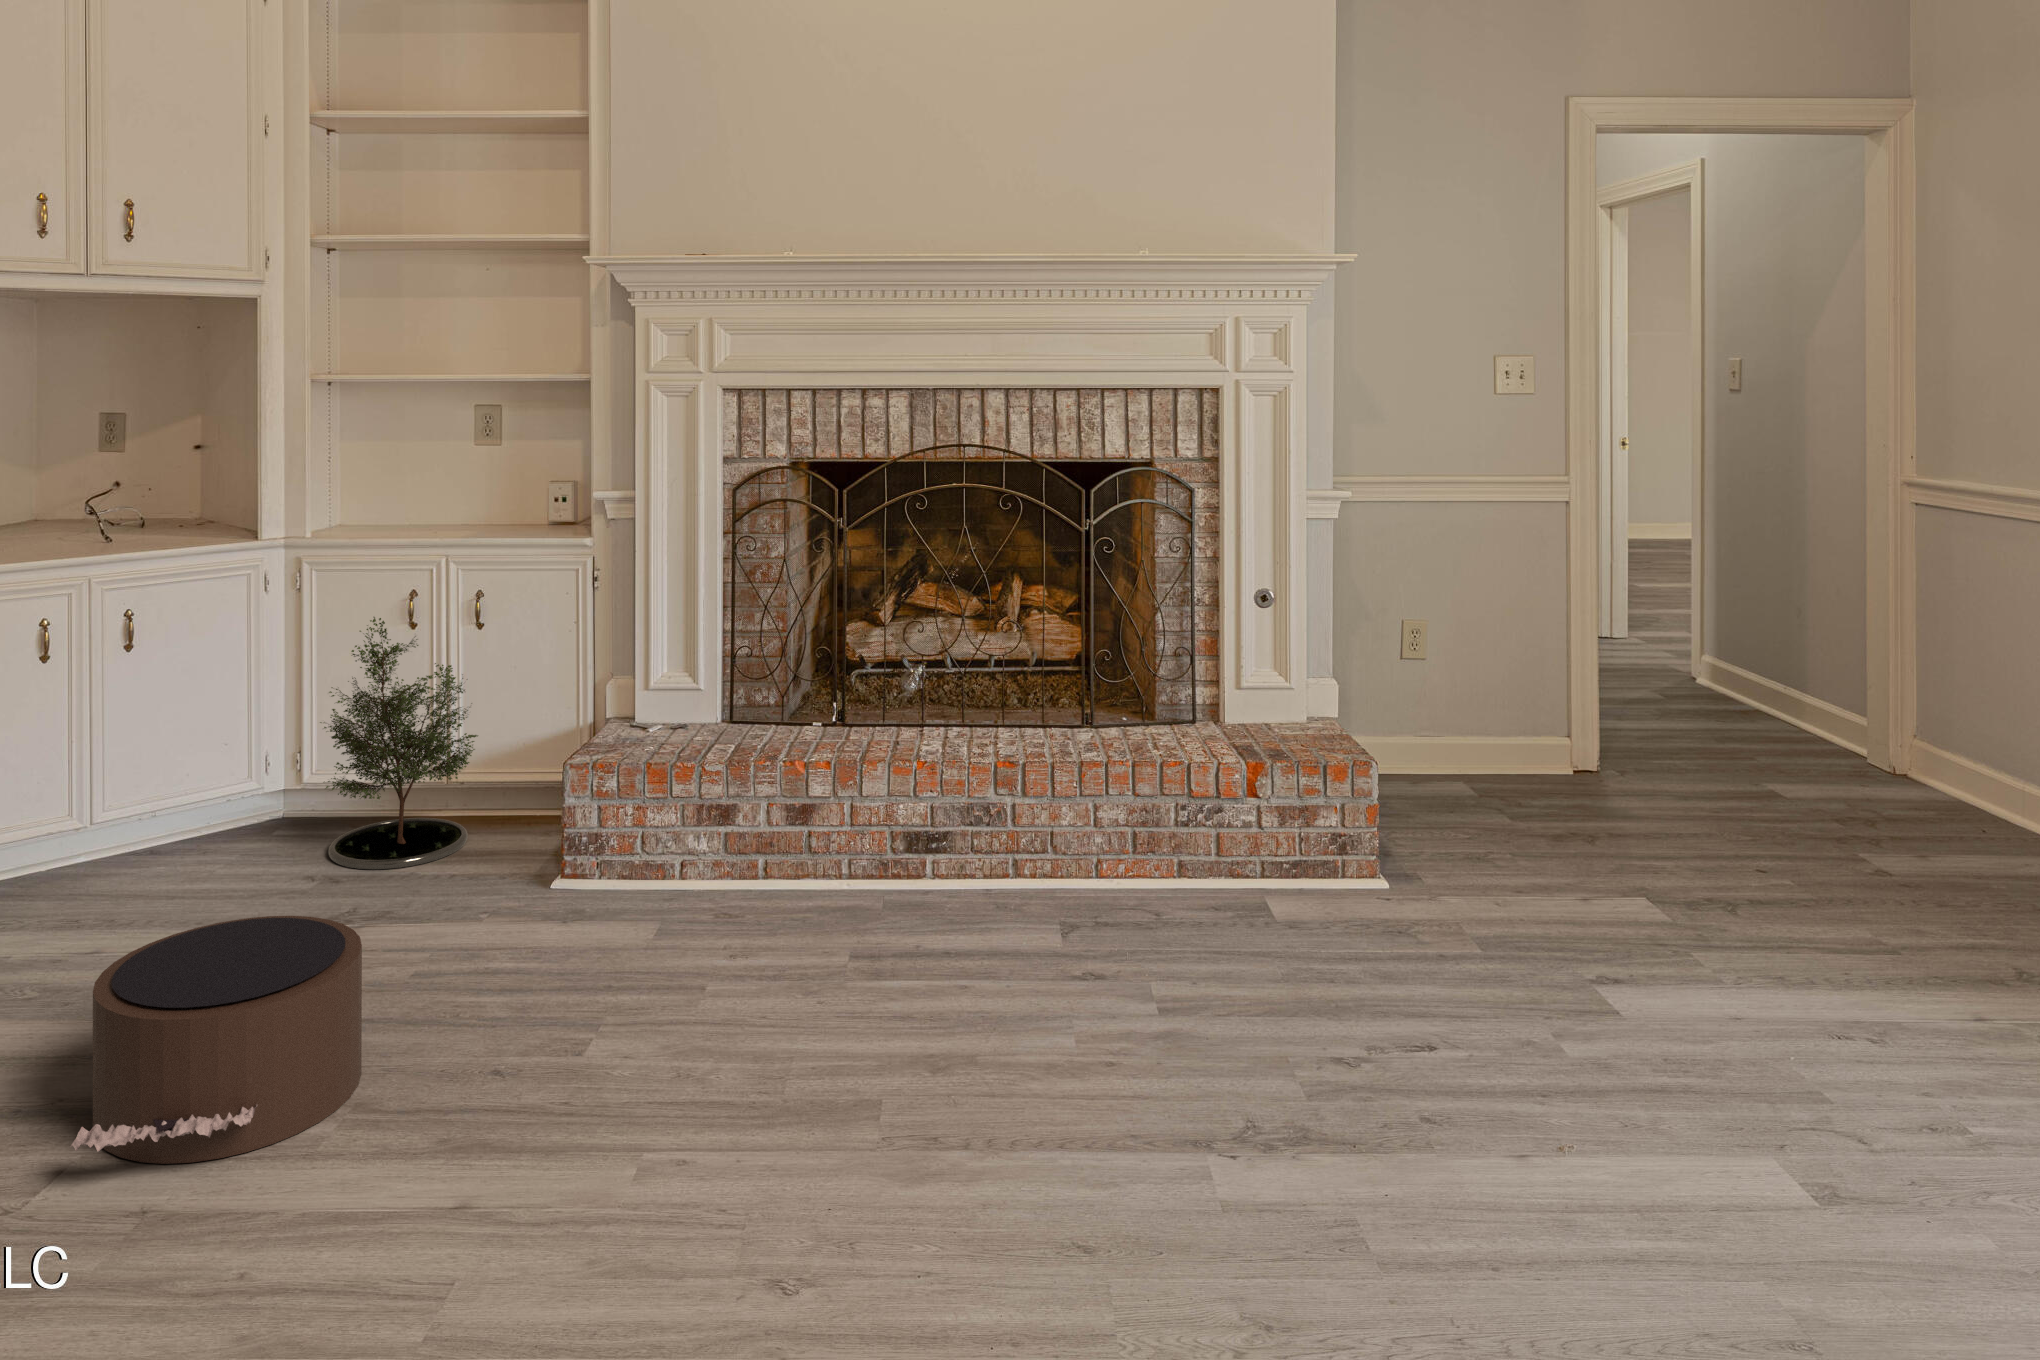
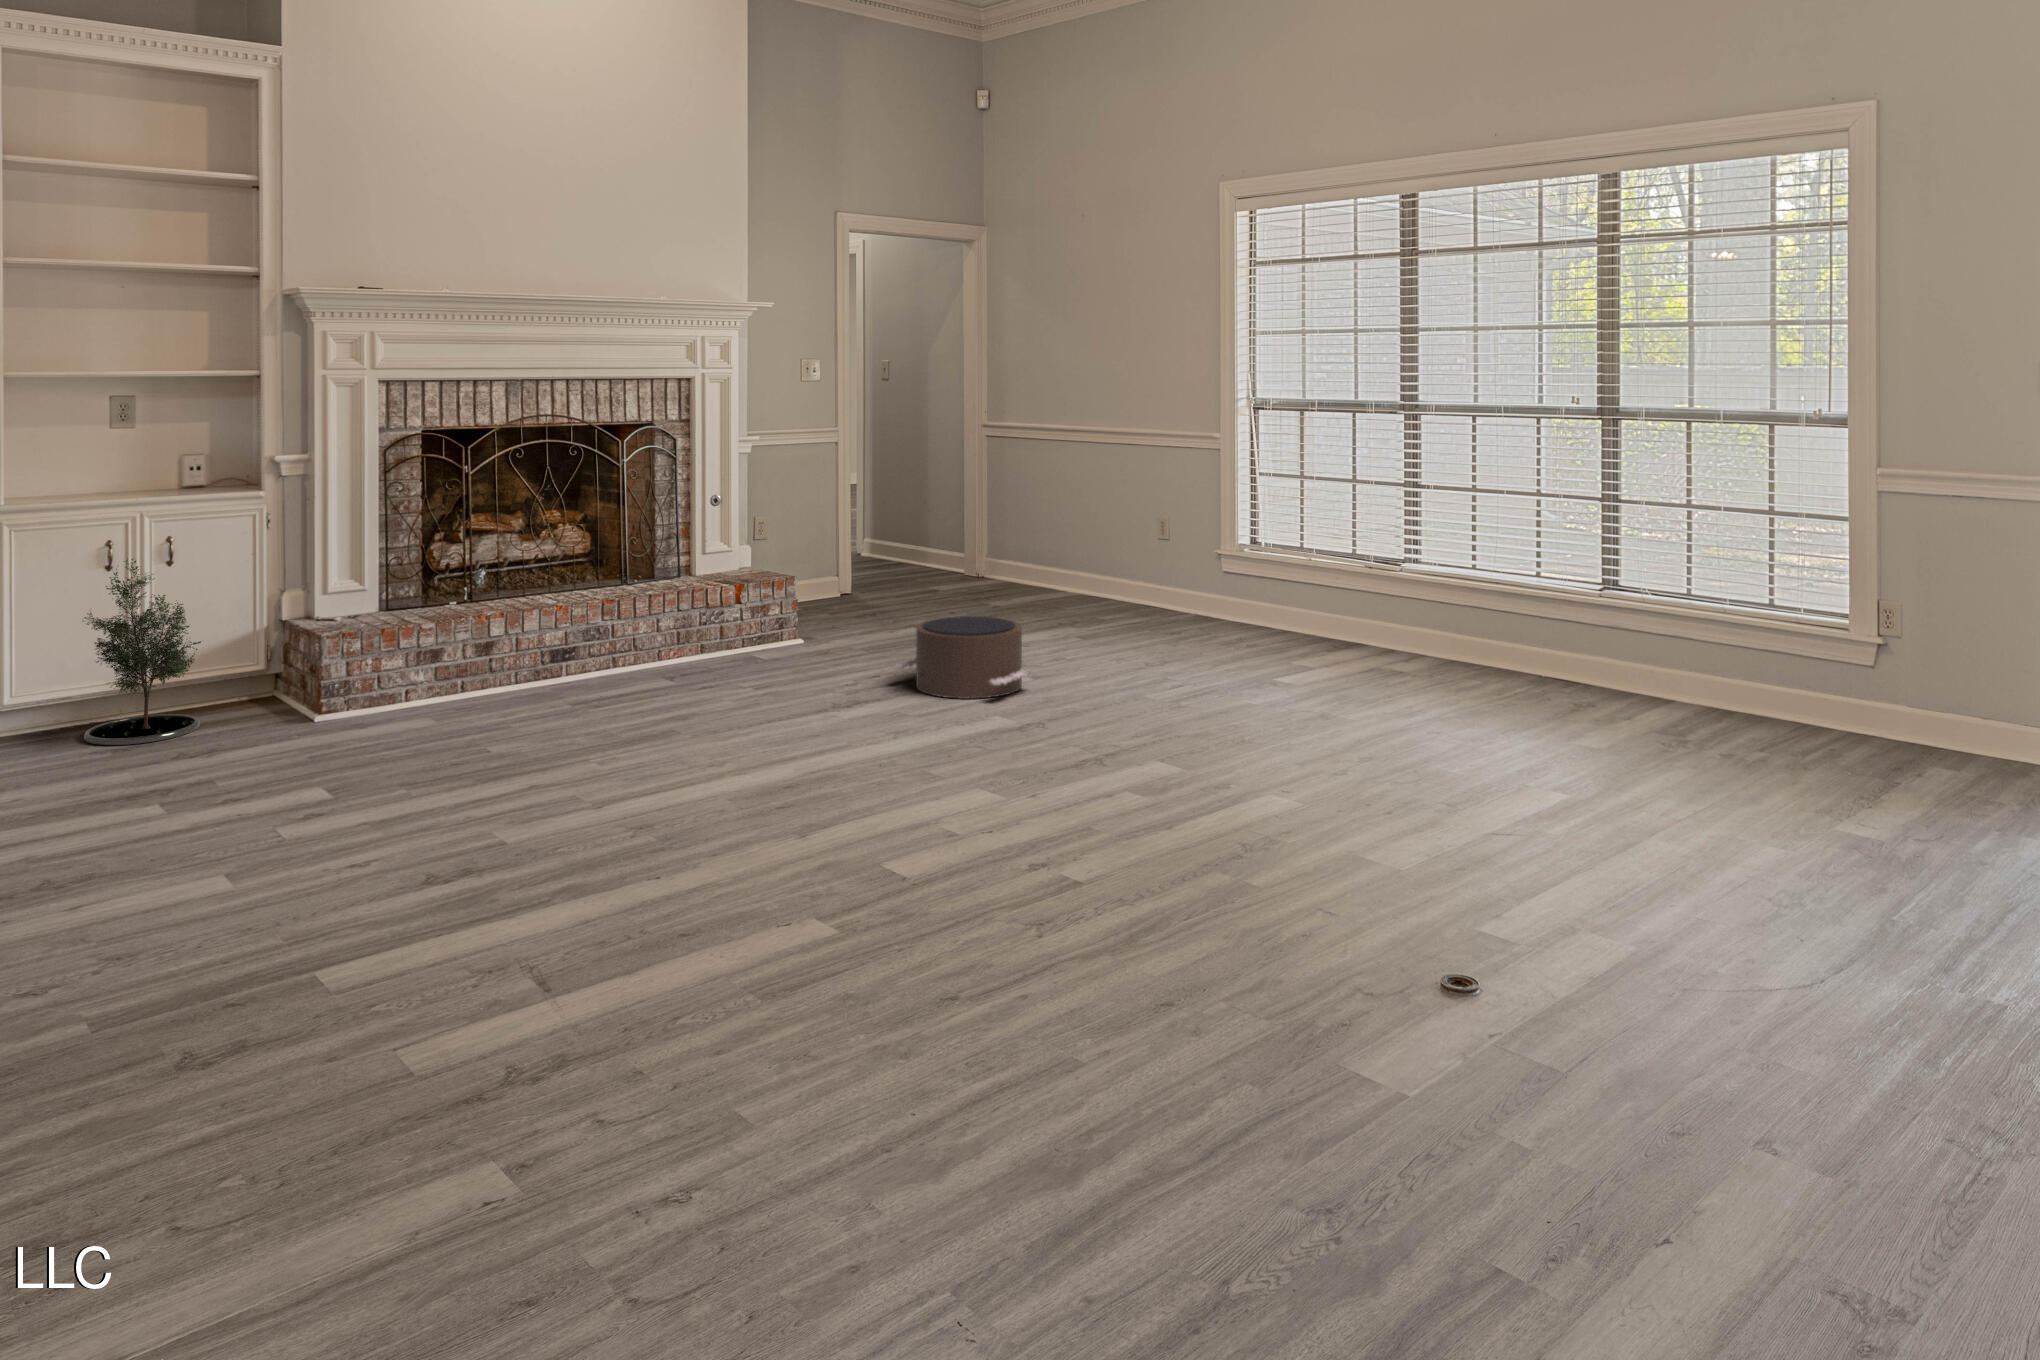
pouf: present [70,916,362,1164] -> present [894,616,1030,699]

